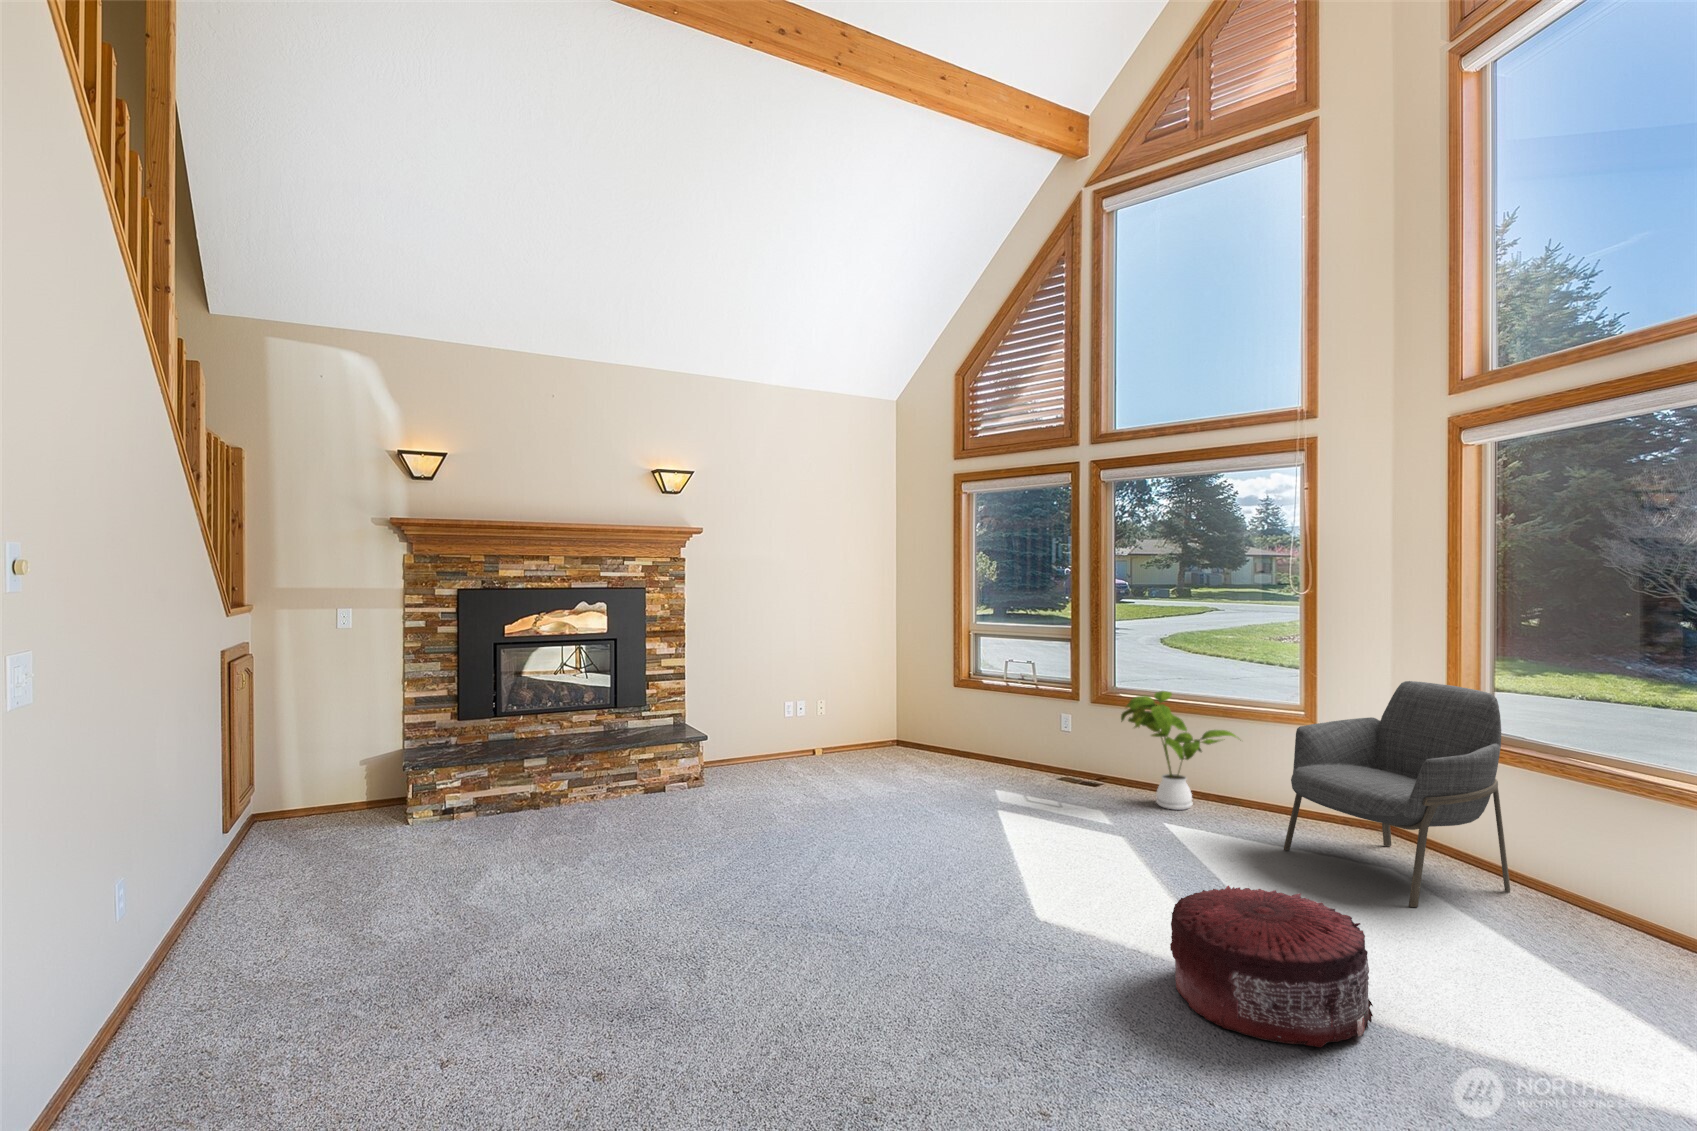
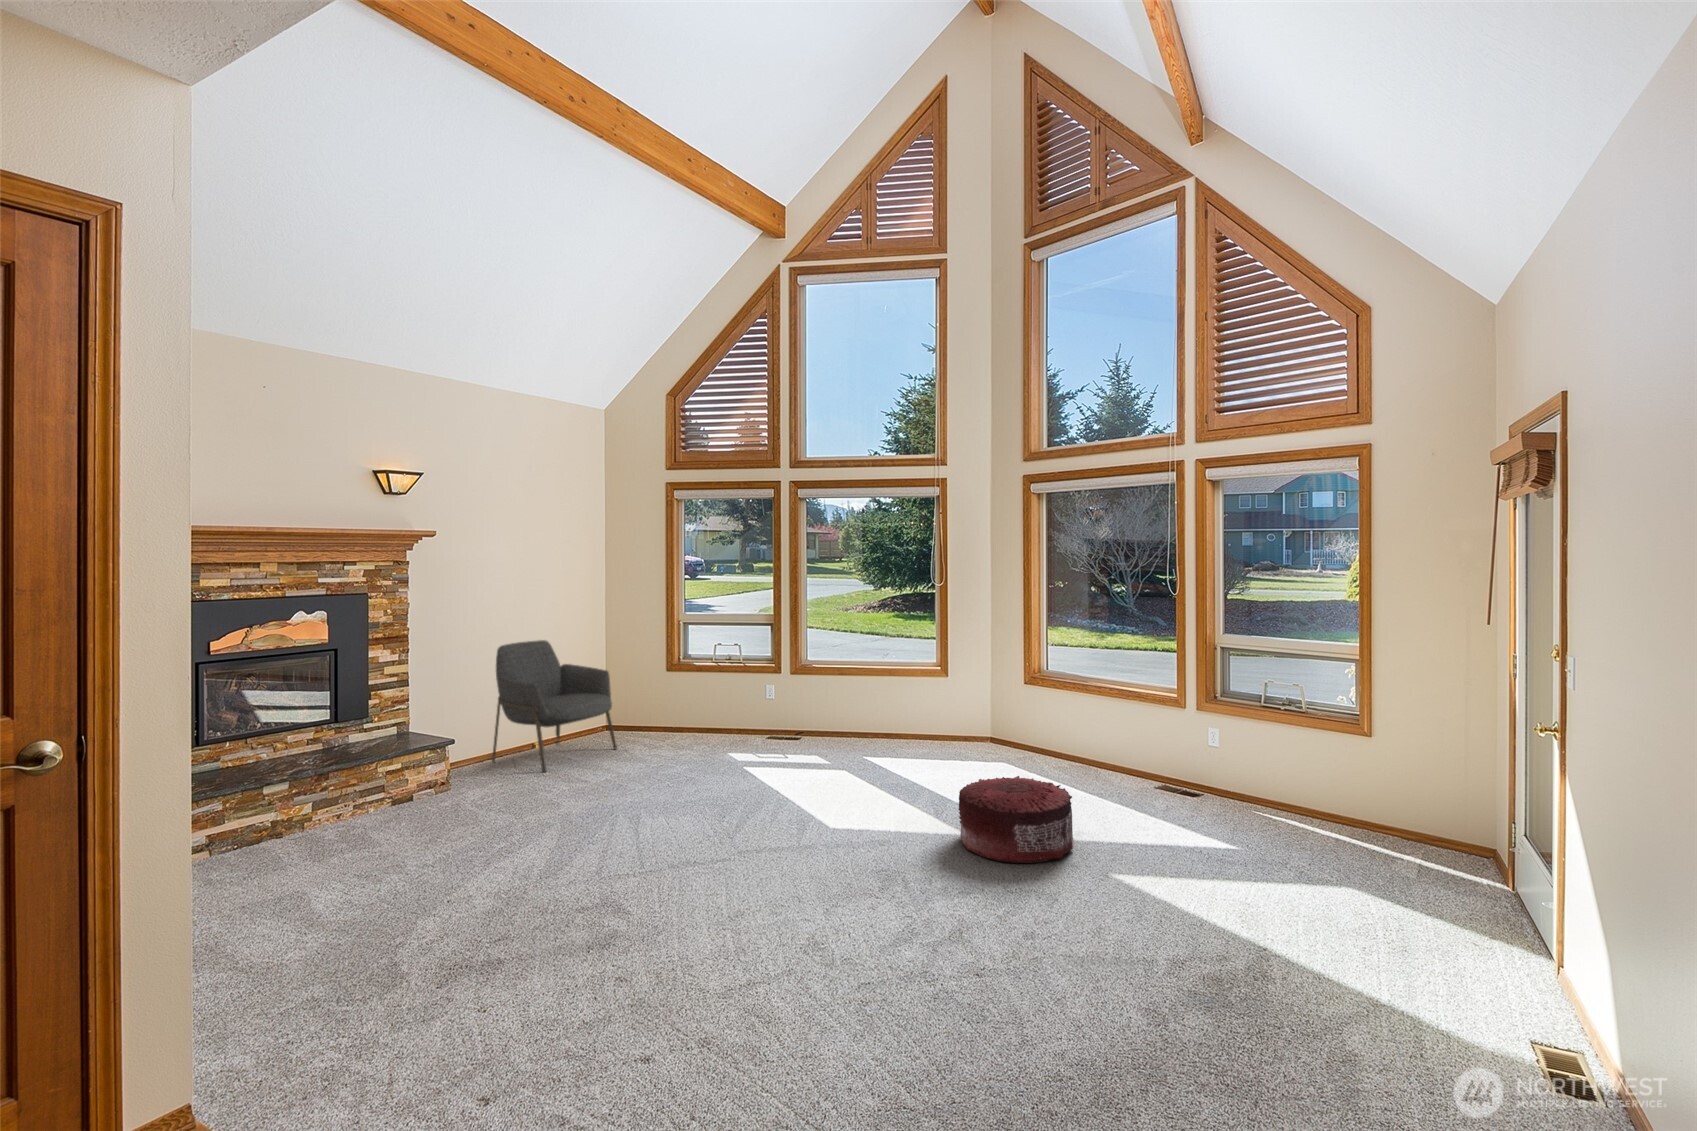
armchair: present [1284,681,1510,907] -> present [492,640,617,772]
house plant: present [1121,691,1237,810] -> none [820,659,906,748]

